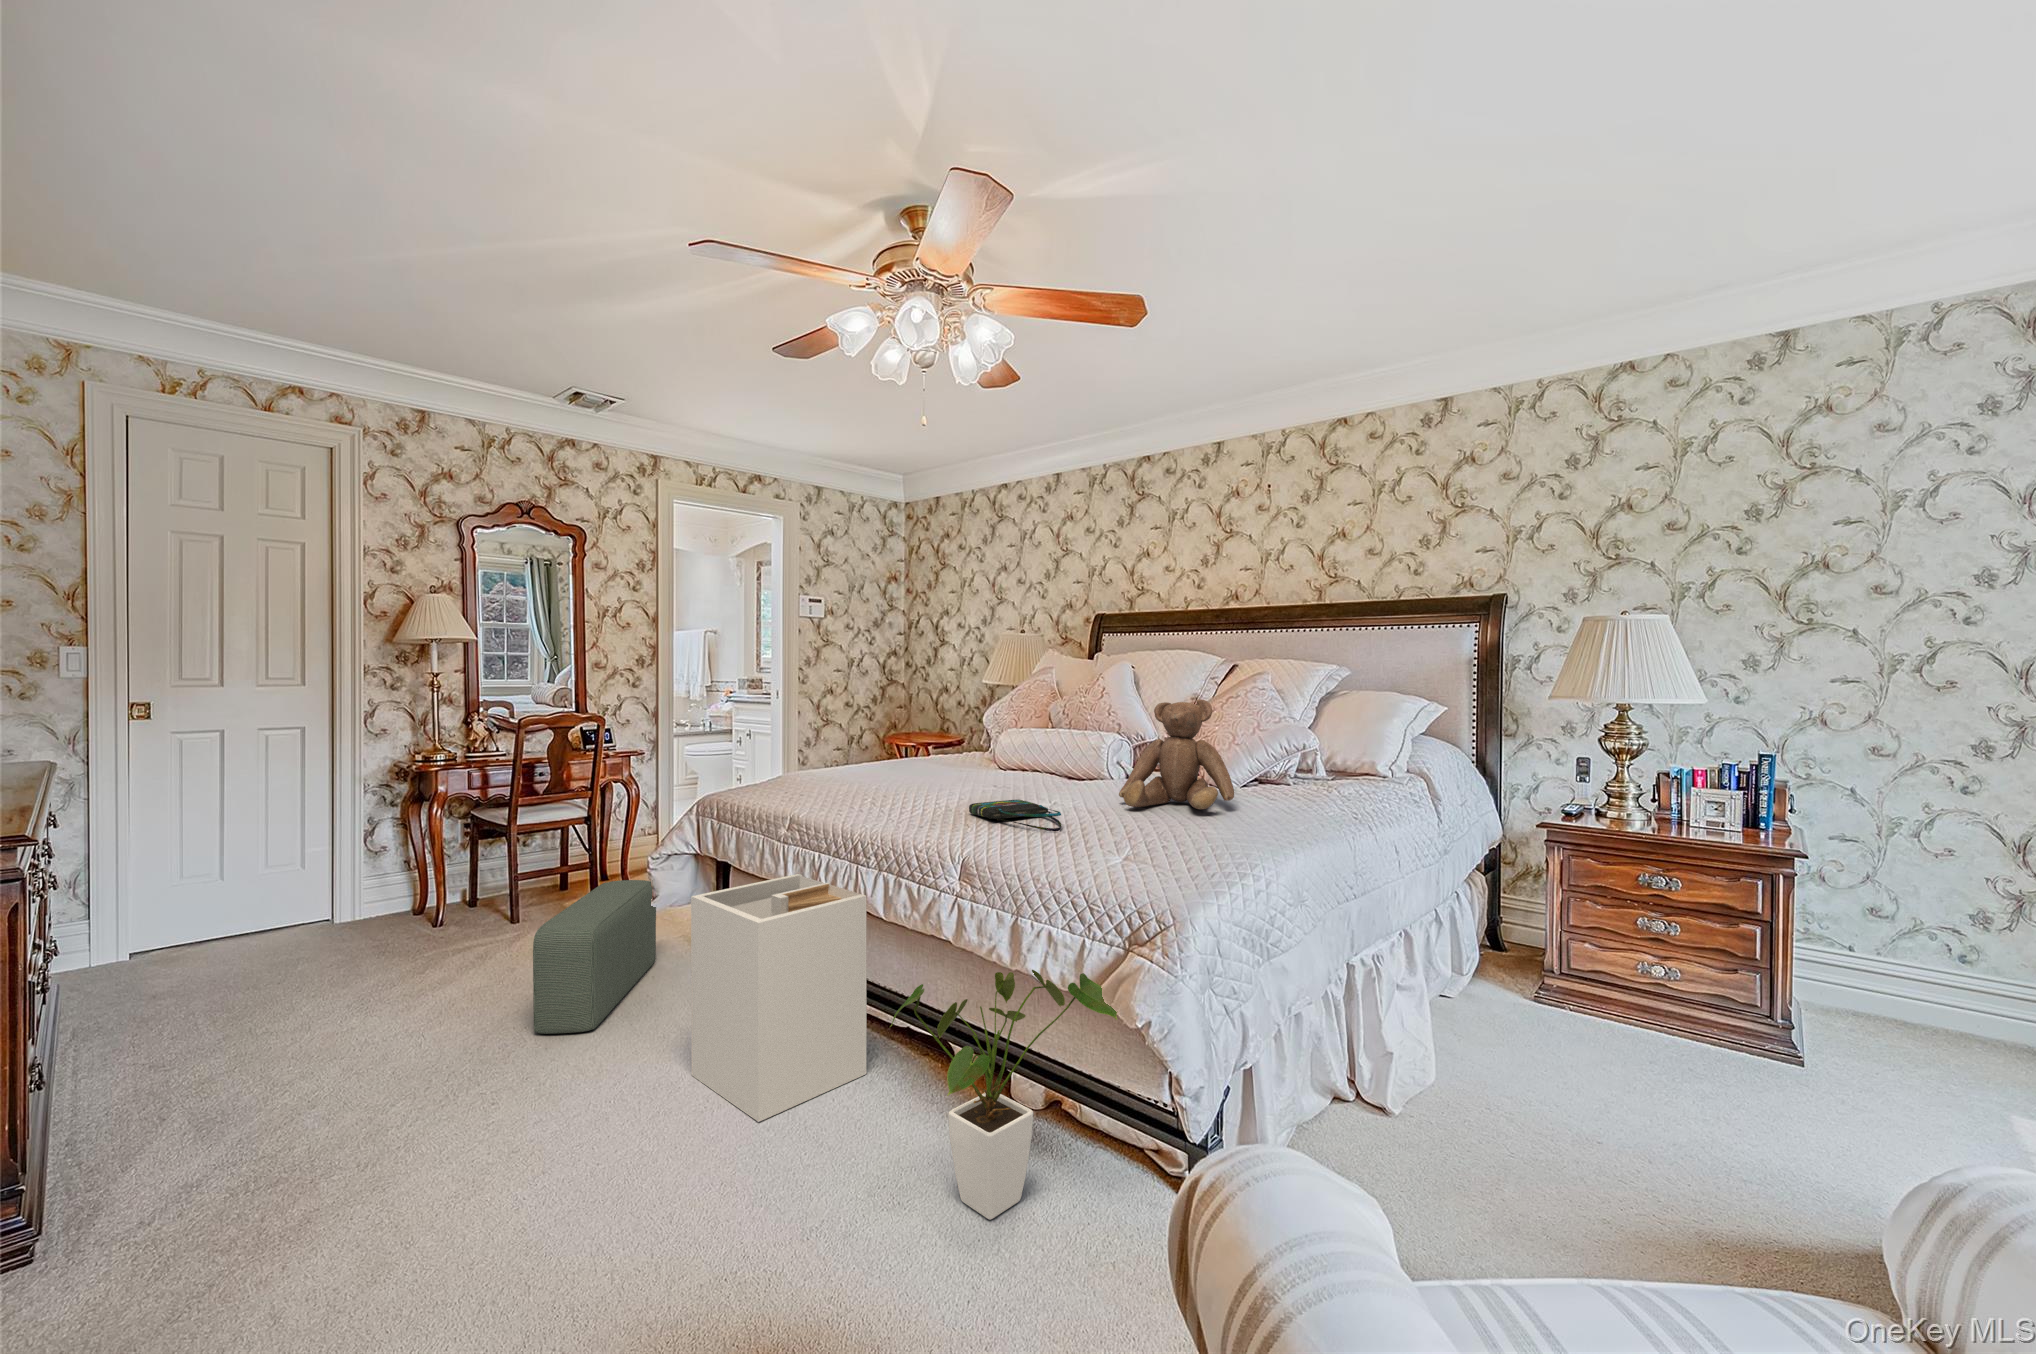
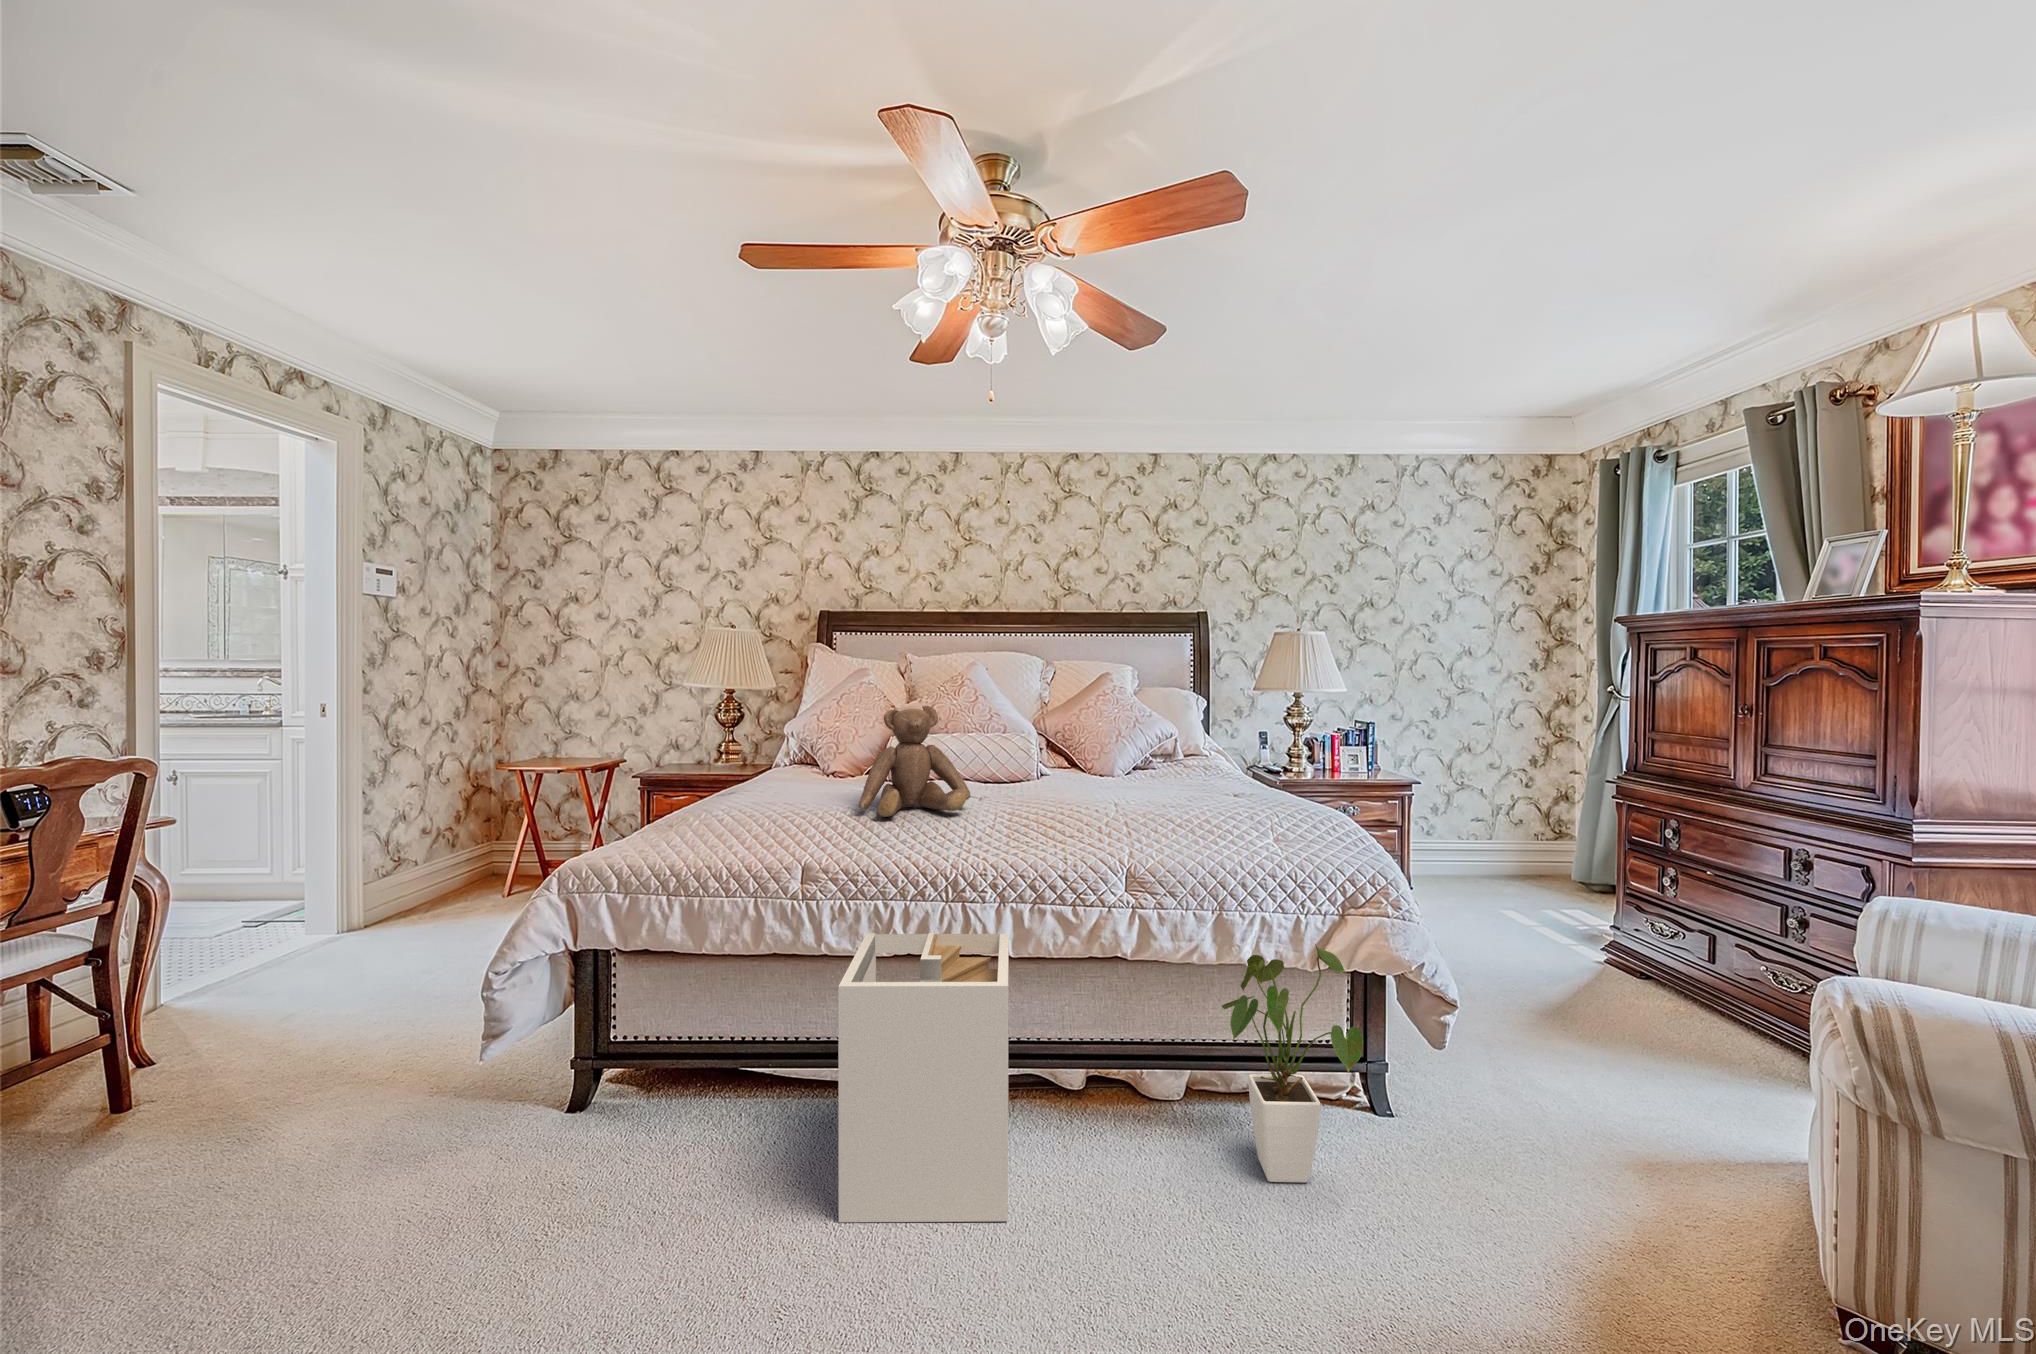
teddy bear: present [1119,700,1234,809] -> present [859,706,971,817]
tote bag: present [969,799,1061,831] -> none [1049,808,1176,831]
pouf: present [533,880,656,1034] -> none [394,1011,590,1294]

